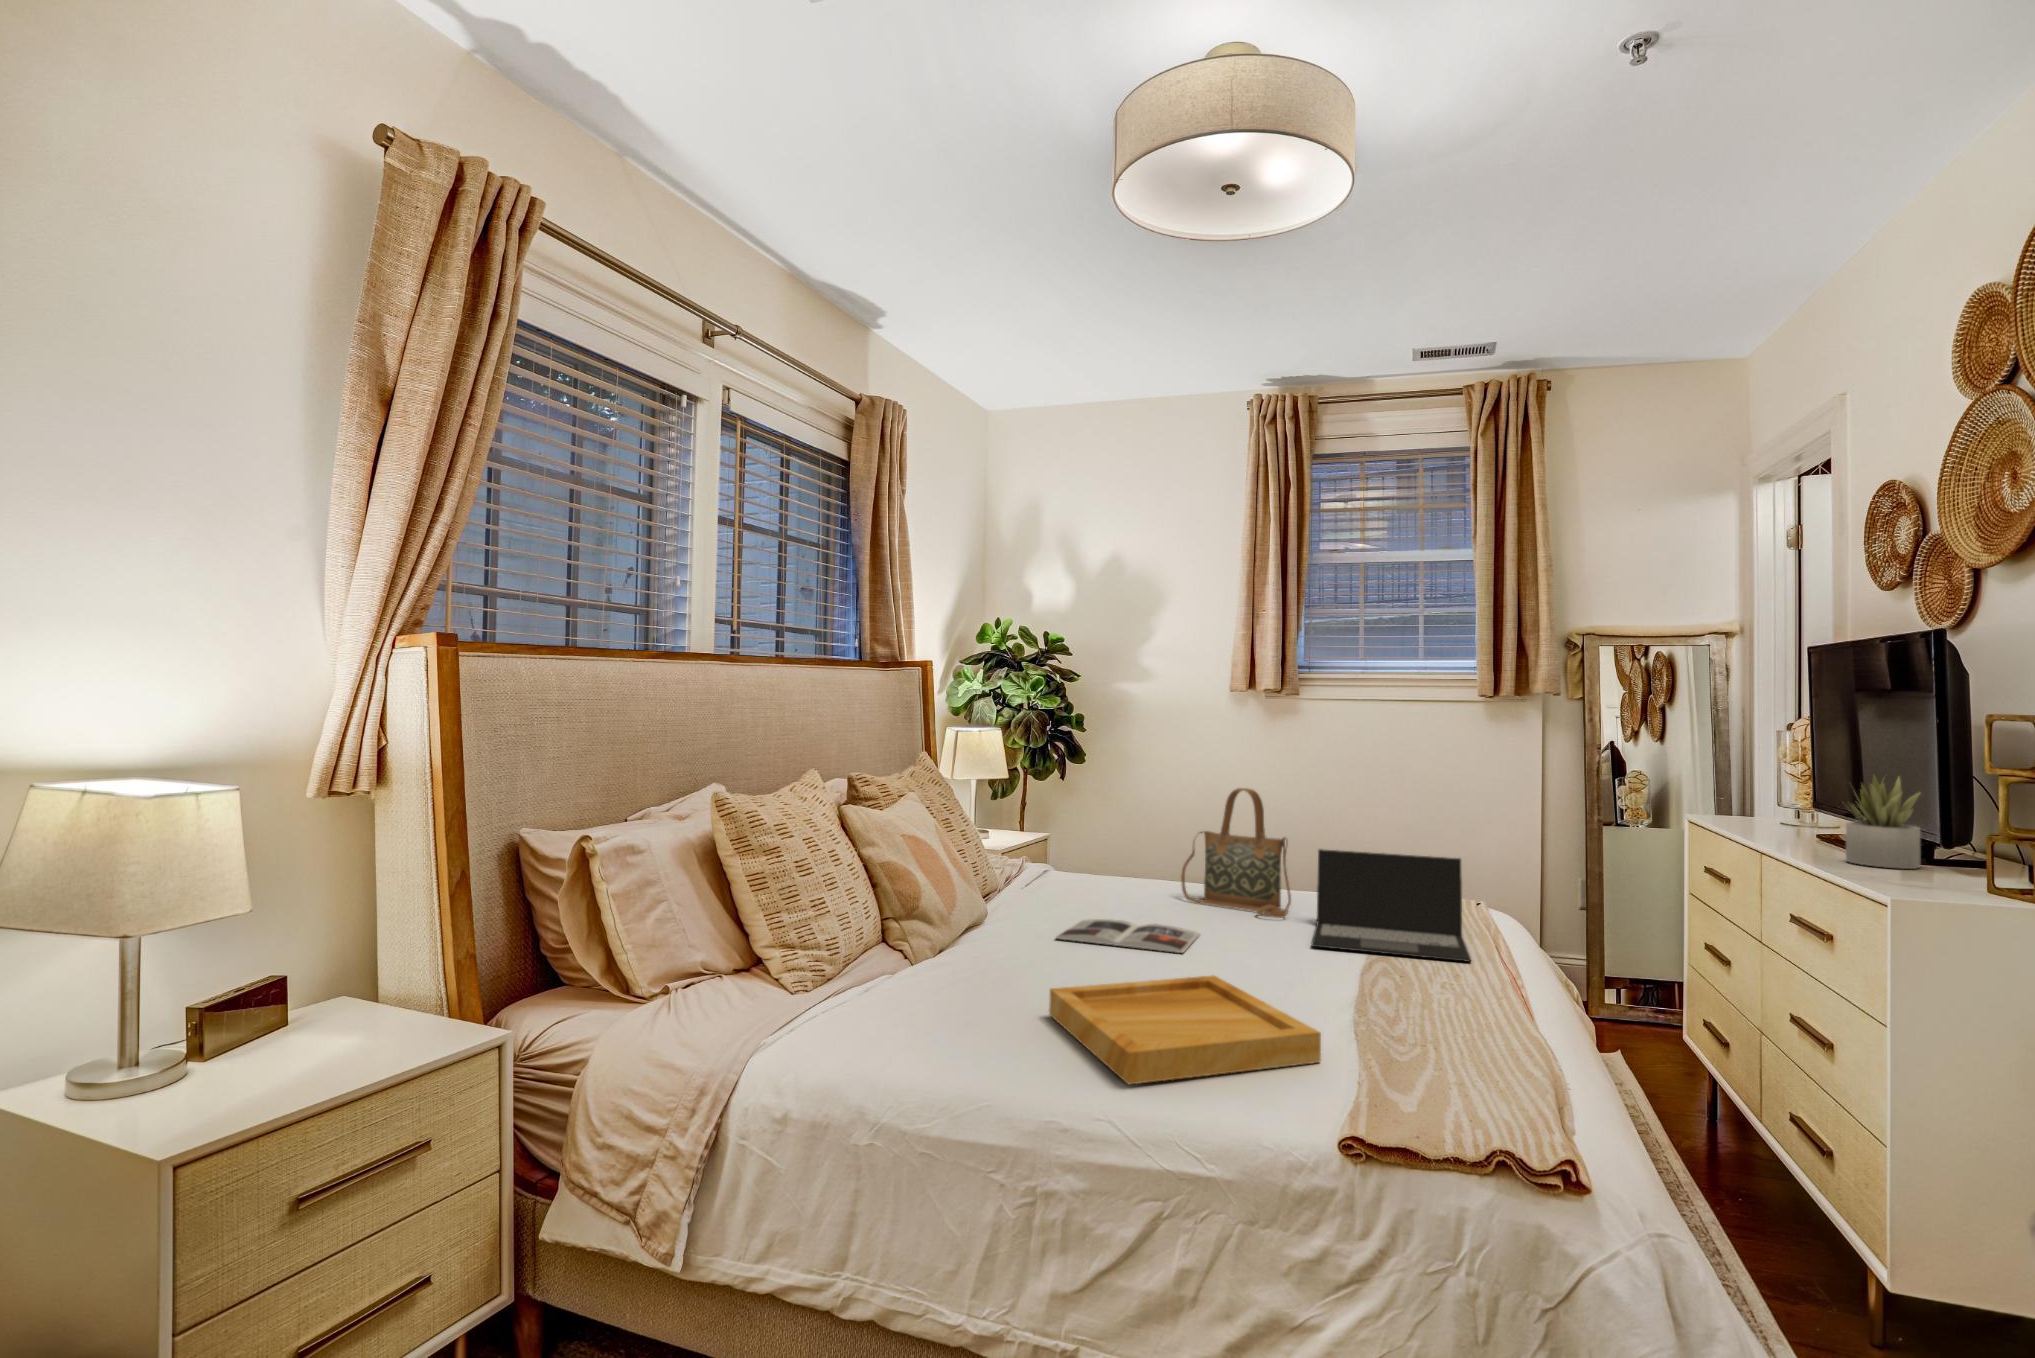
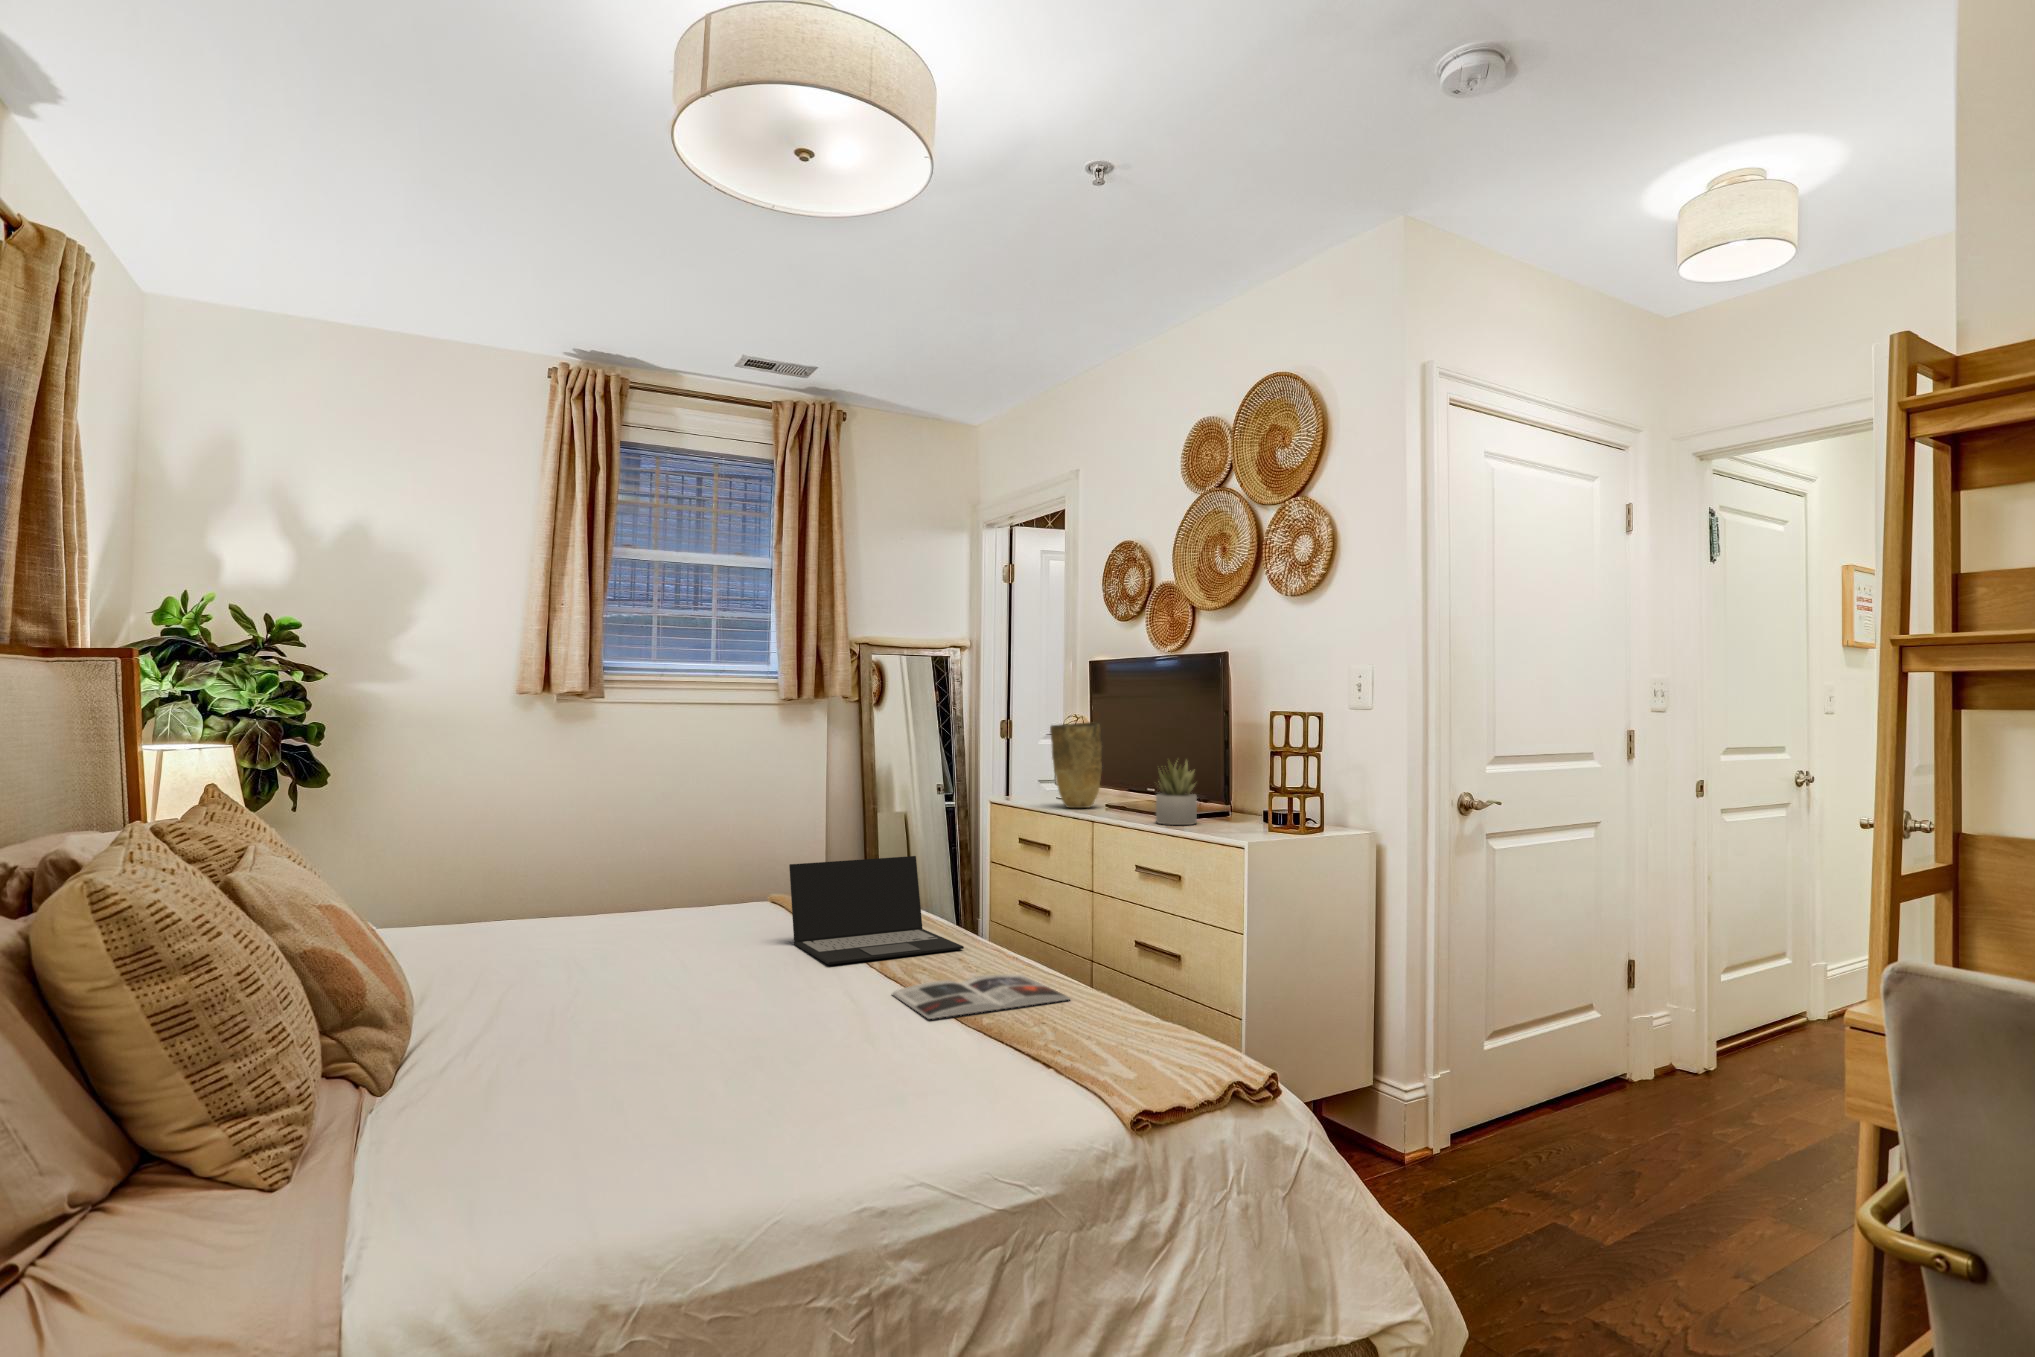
vase: none [1742,724,1826,834] -> present [1050,722,1102,808]
handbag: present [1181,788,1291,918] -> none [613,807,757,946]
magazine: present [1056,919,1200,953] -> present [893,974,1070,1019]
tray: present [1049,976,1321,1084] -> none [712,1010,1013,1138]

